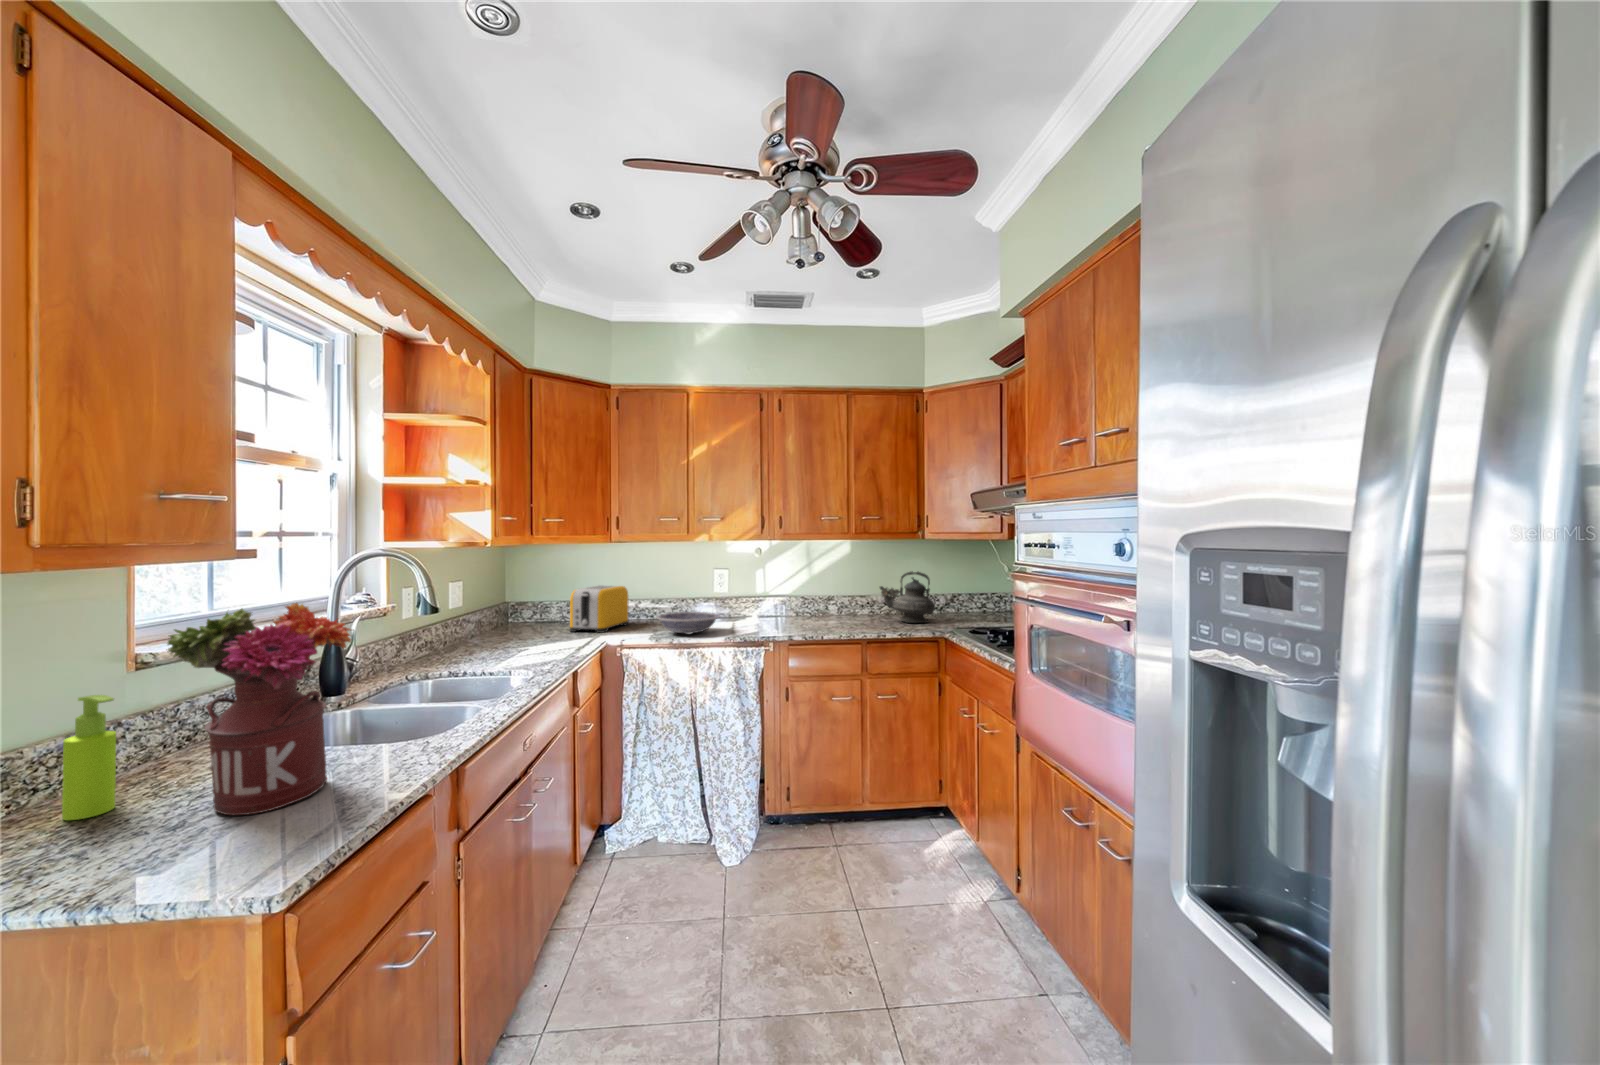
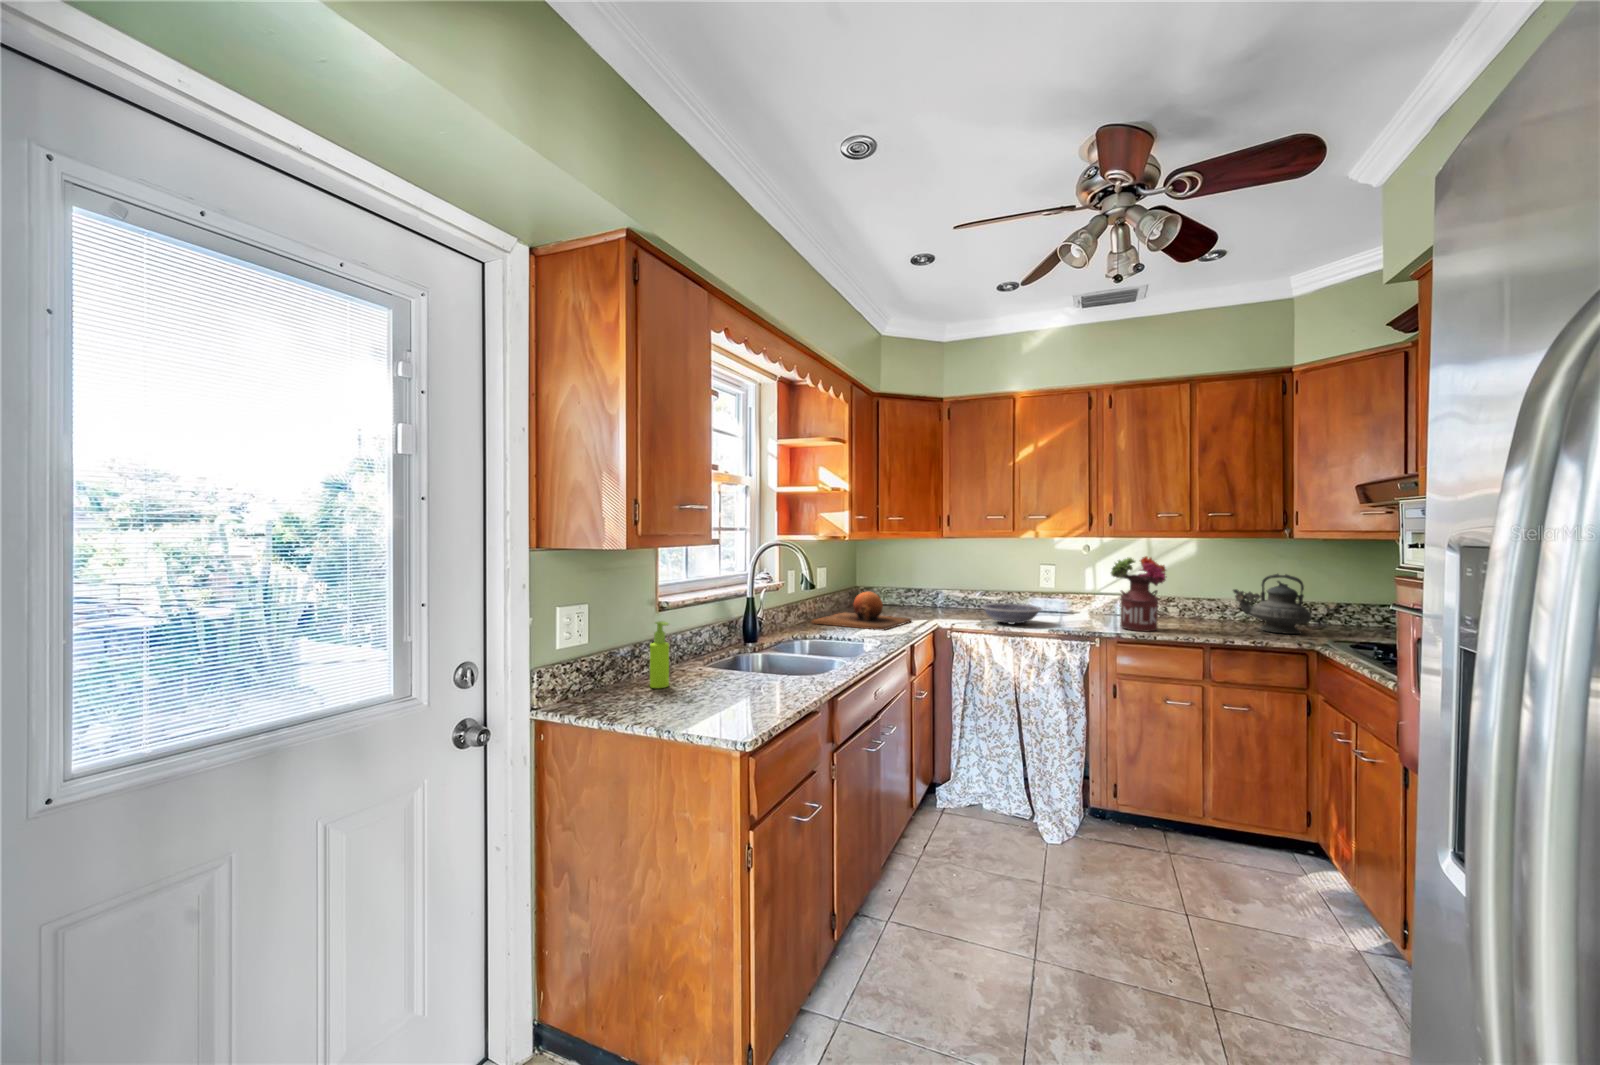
toaster: present [570,585,629,633] -> none [906,576,956,617]
flower arrangement: present [167,603,351,815] -> present [1111,556,1166,631]
chopping board: none [438,609,576,657] -> present [812,592,911,630]

